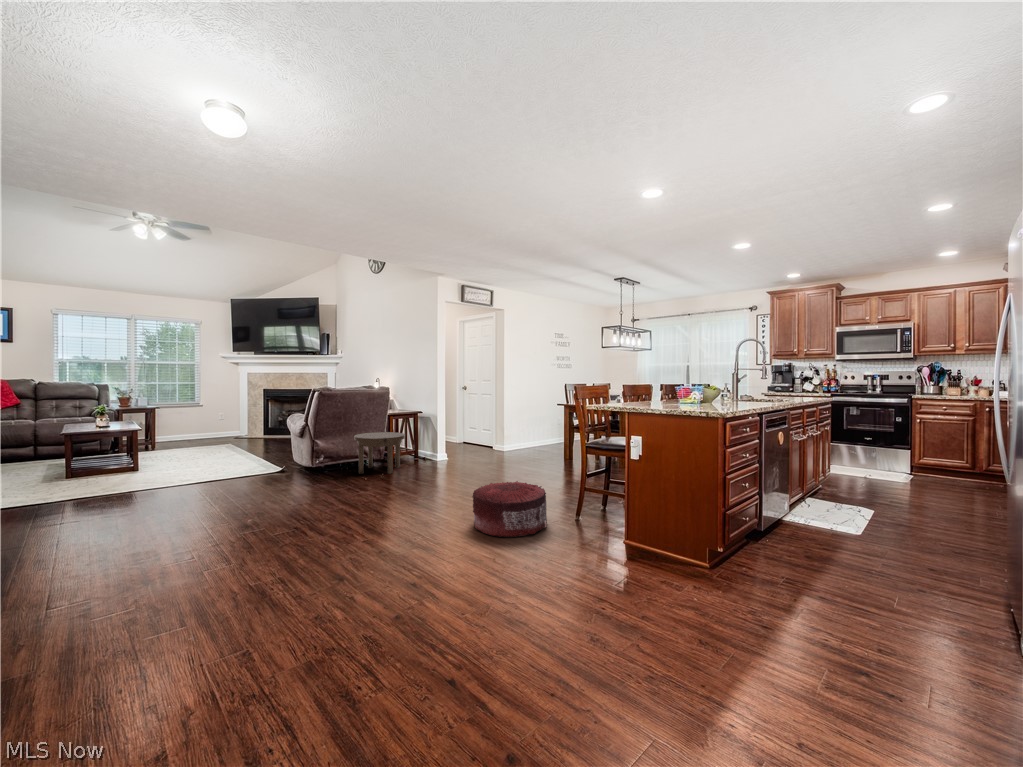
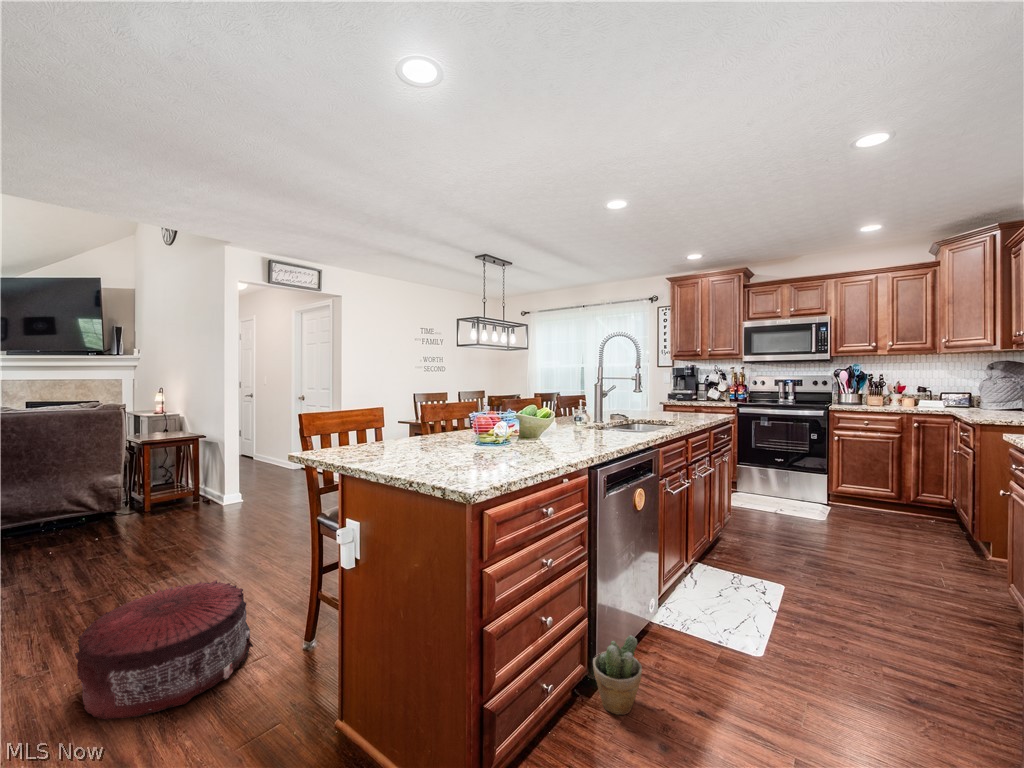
side table: present [354,432,405,474] -> none [53,472,152,542]
potted plant: none [766,510,798,551] -> present [593,635,642,715]

